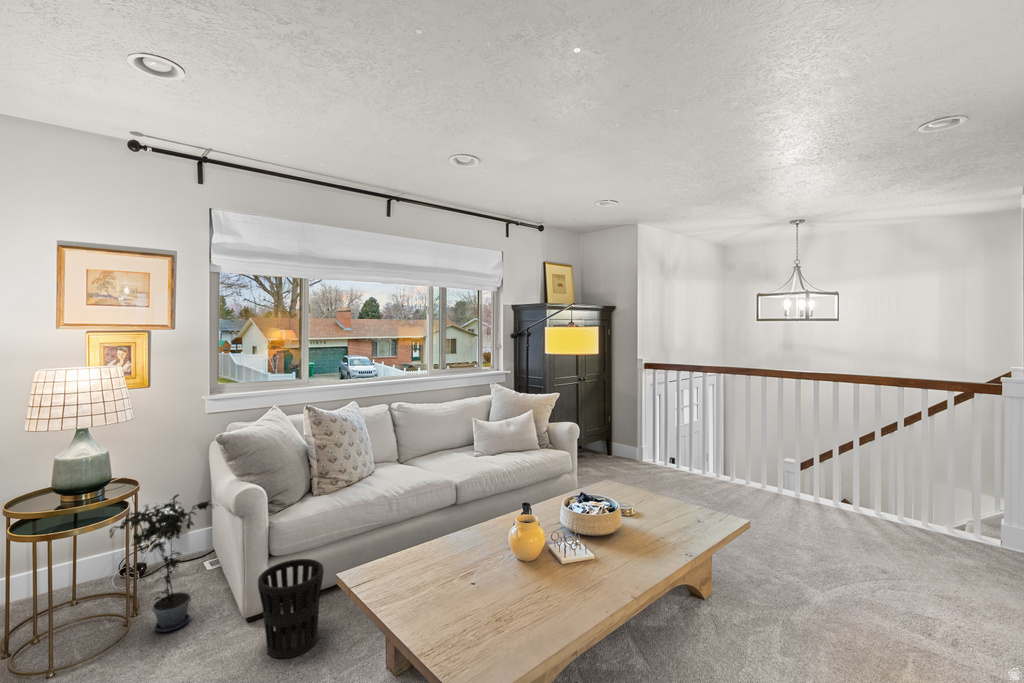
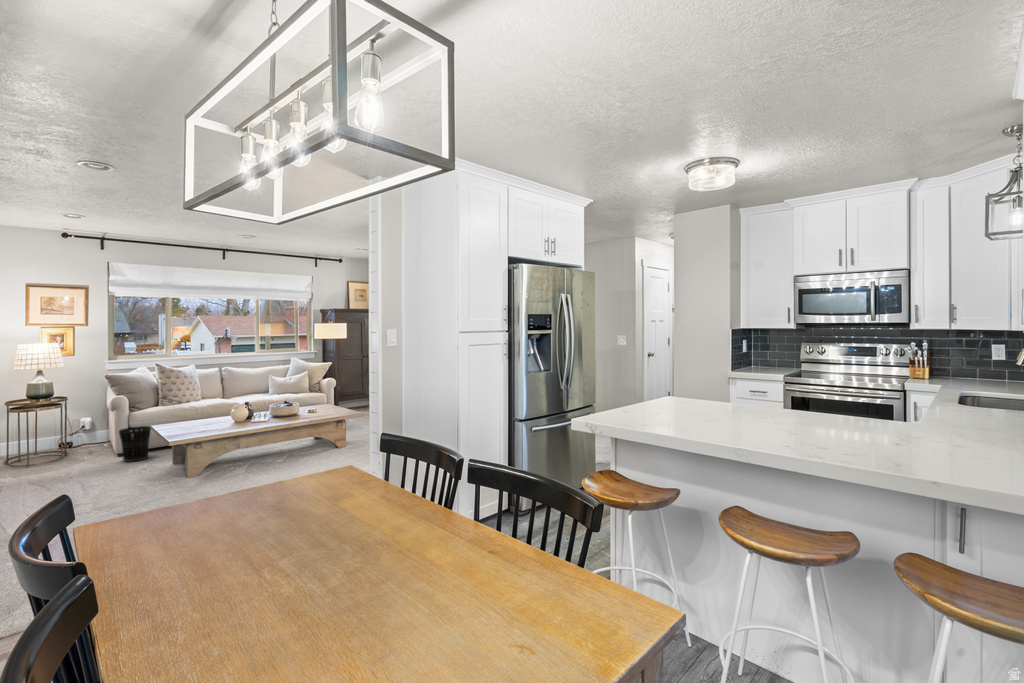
potted plant: present [109,494,213,632] -> none [53,398,106,459]

